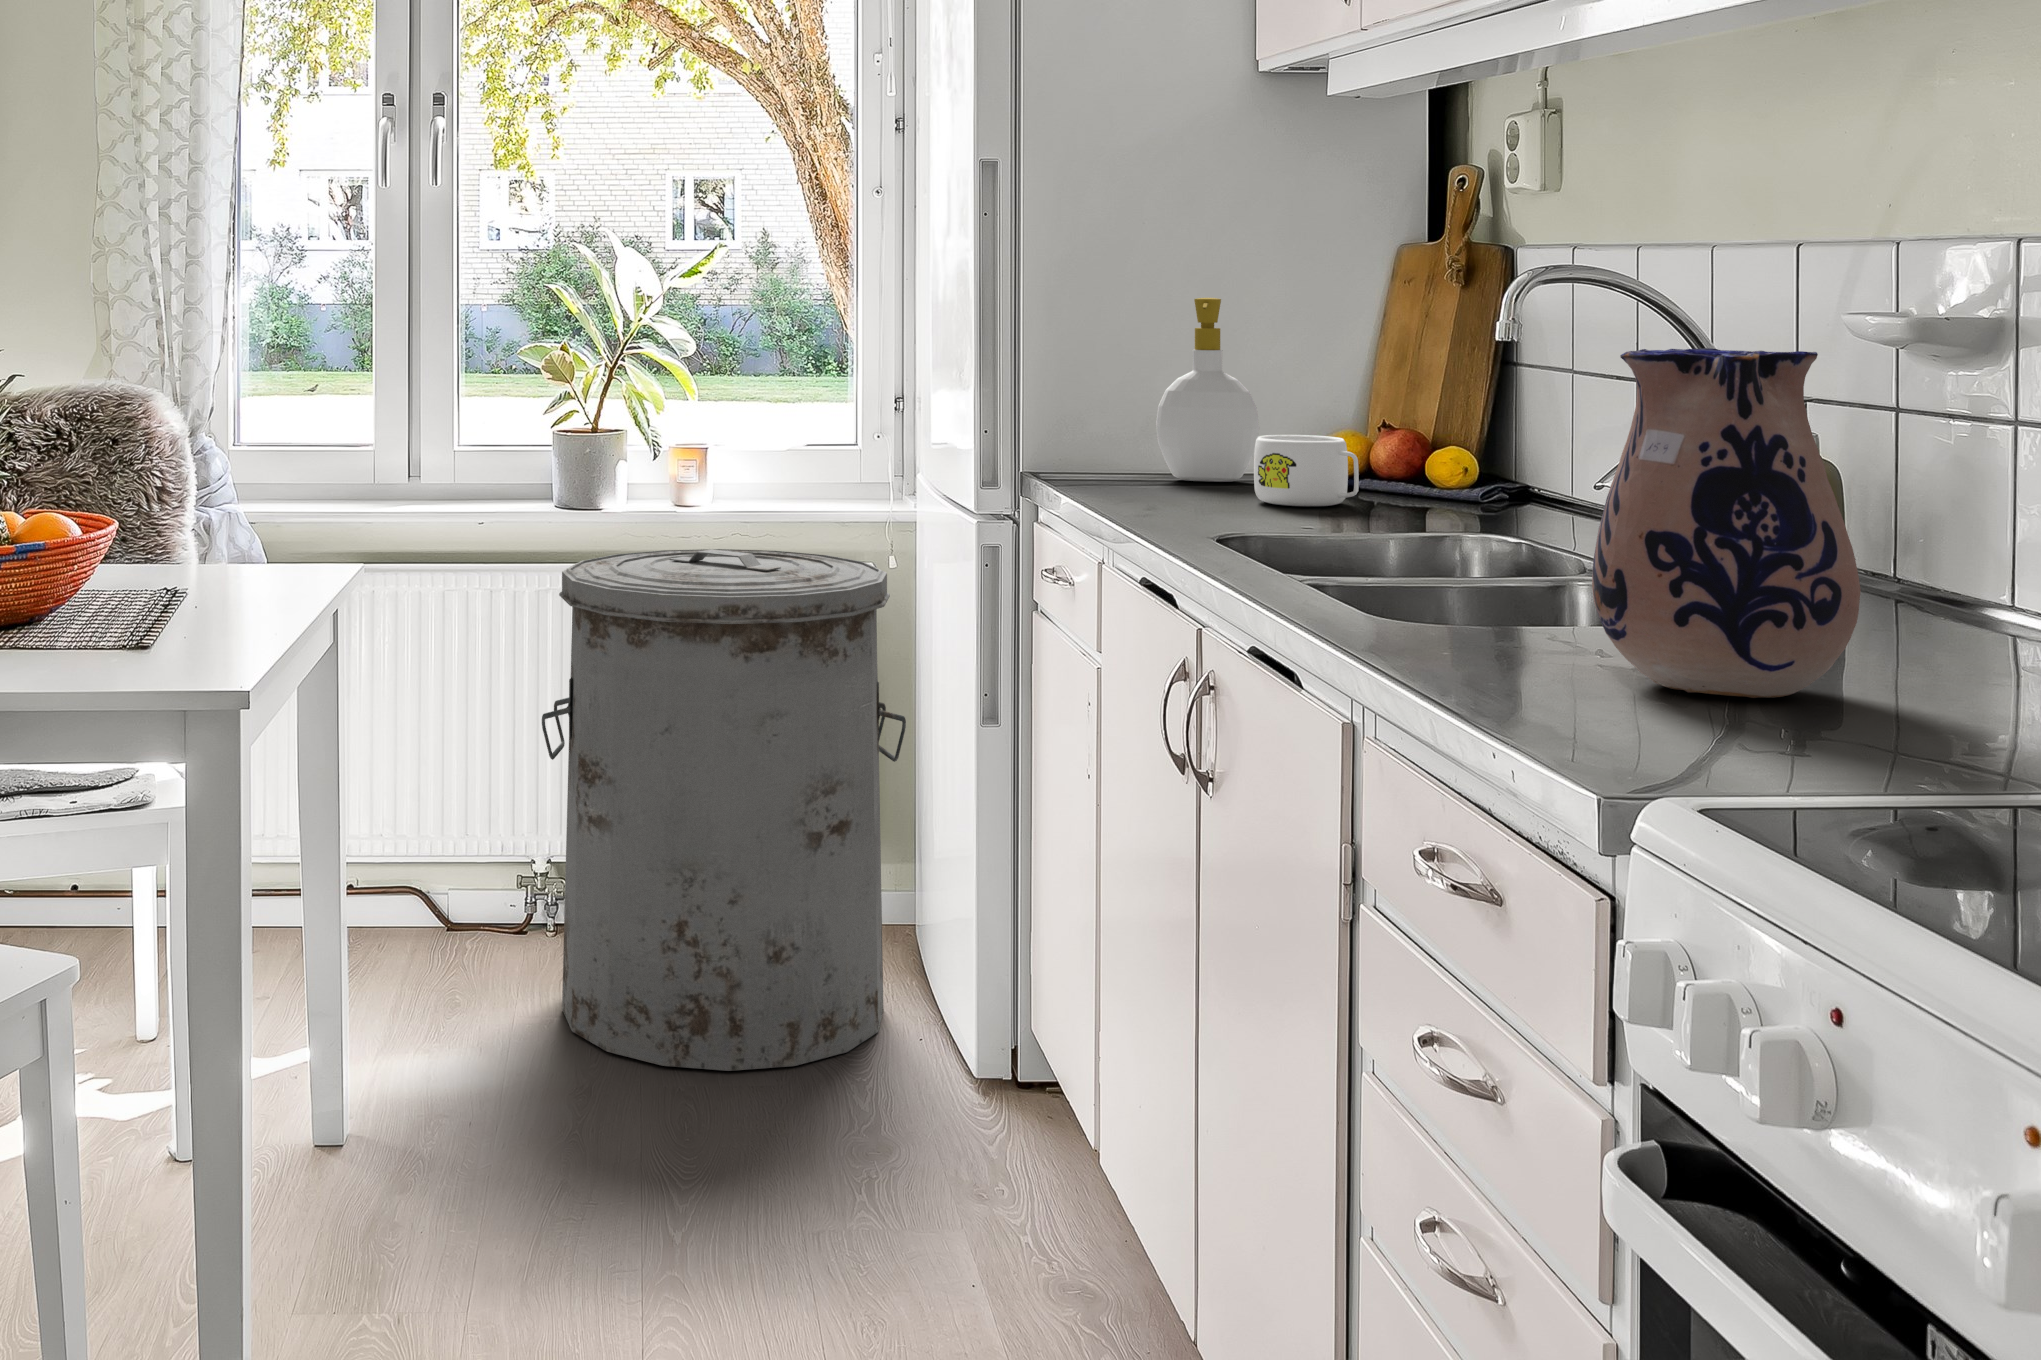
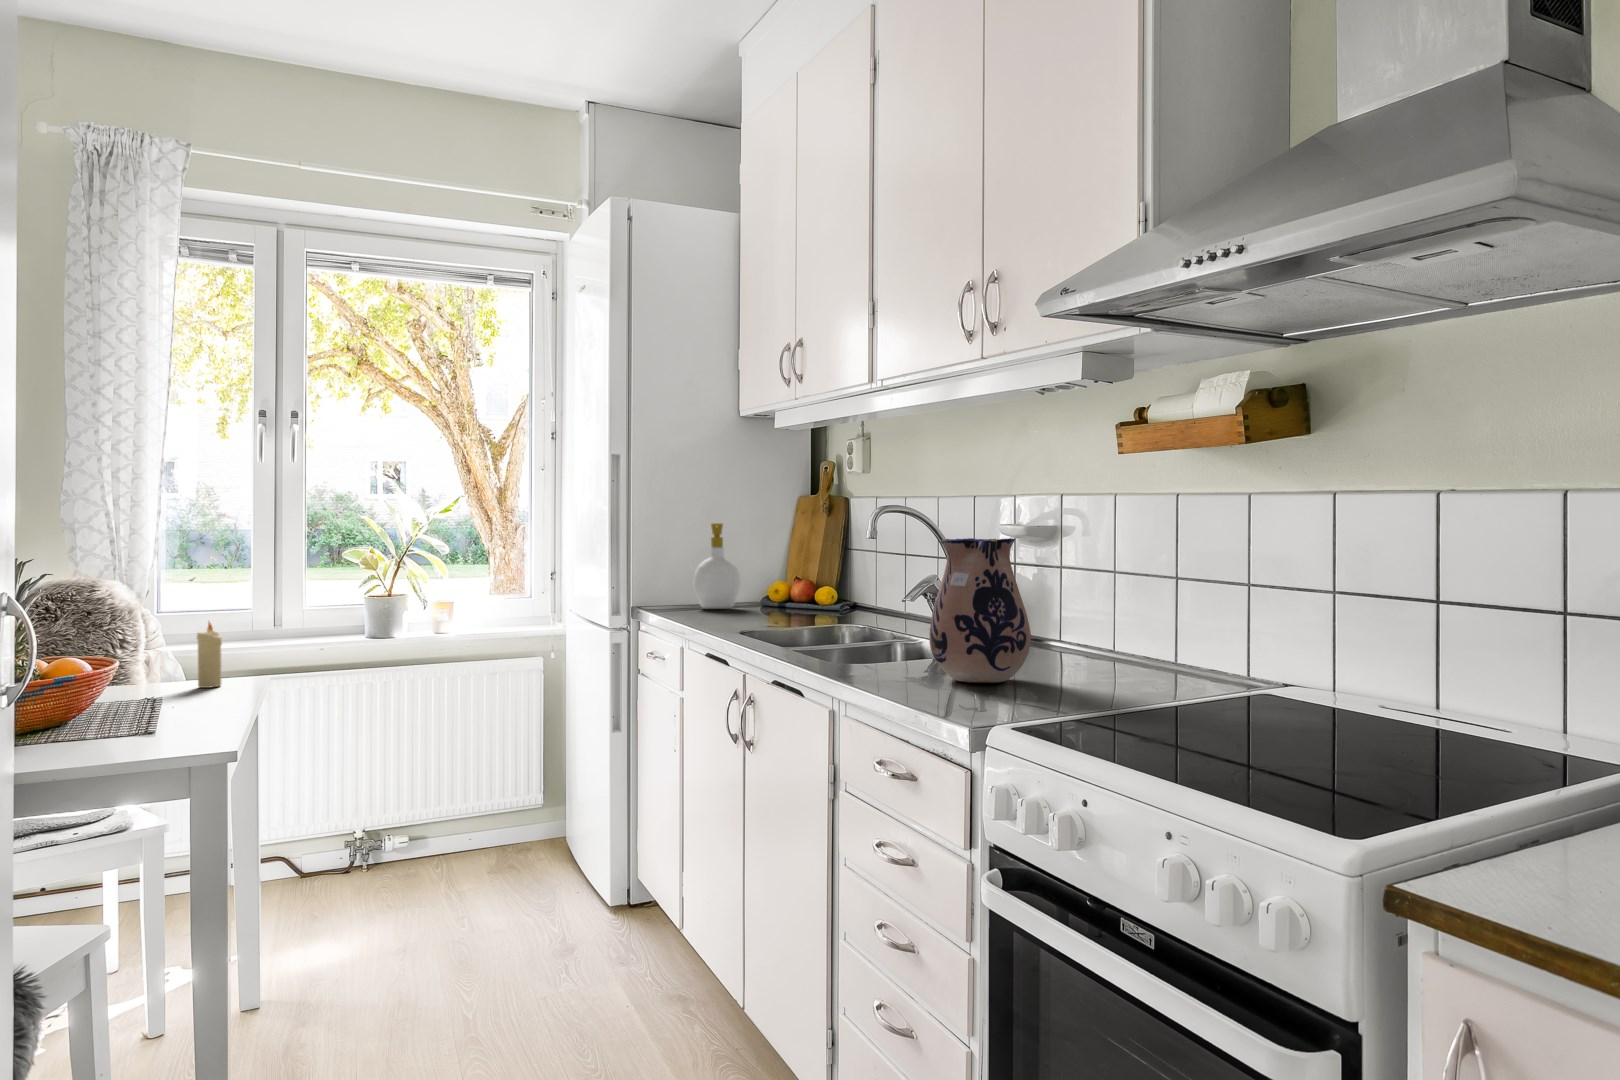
mug: present [1254,435,1359,506] -> none [744,586,791,618]
candle: none [234,470,273,588] -> present [197,622,222,688]
trash can: present [542,549,906,1071] -> none [368,655,565,923]

